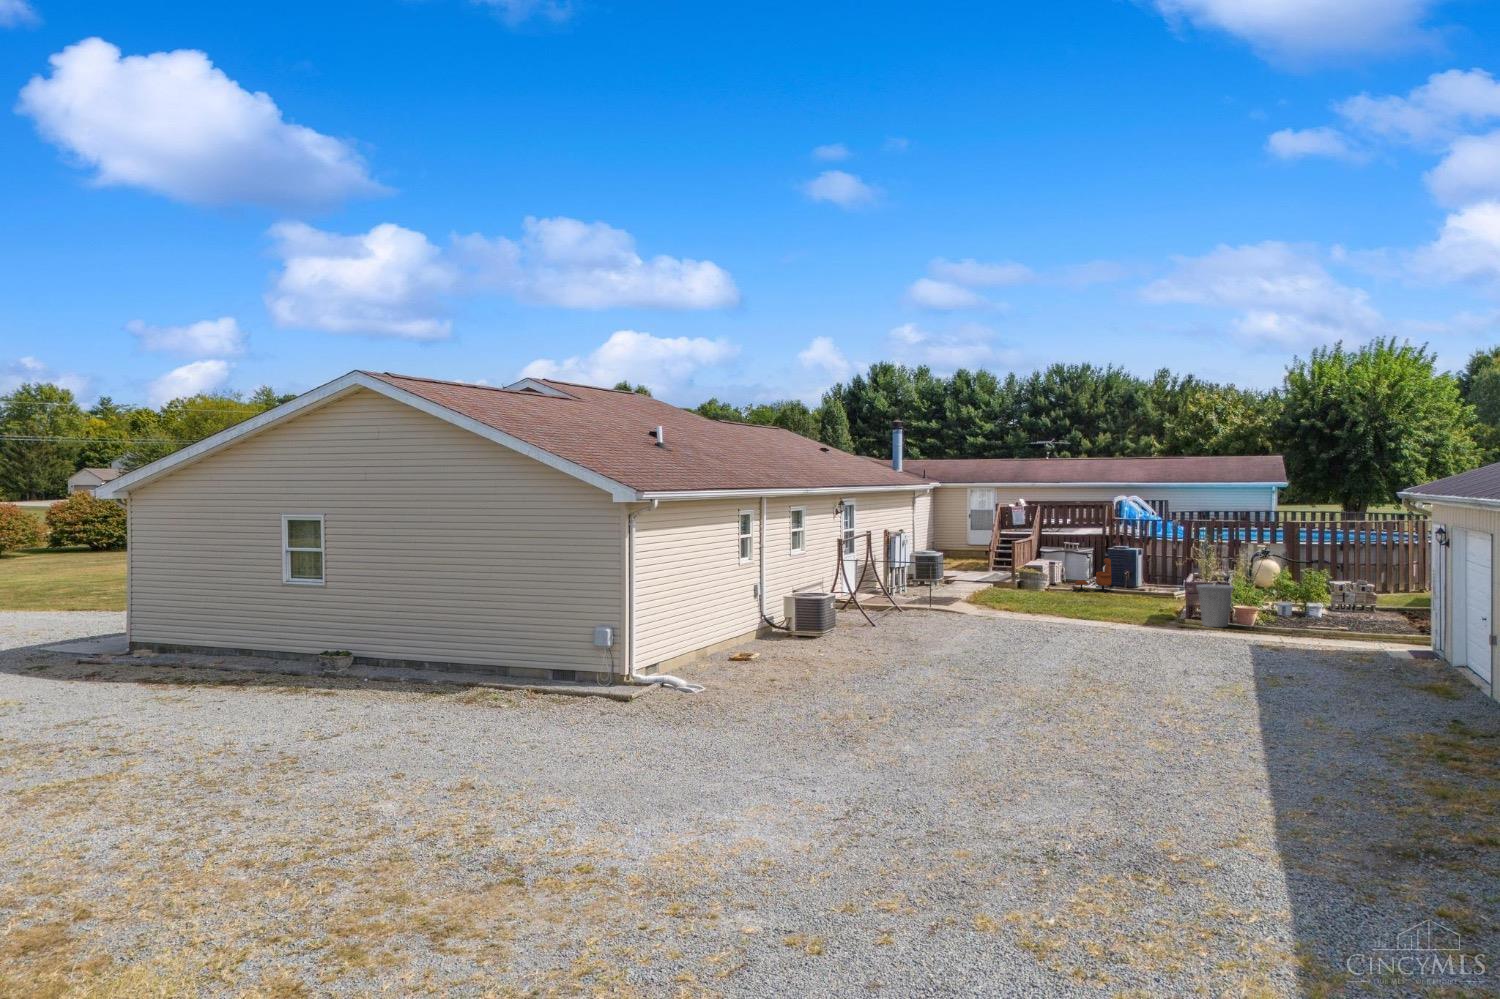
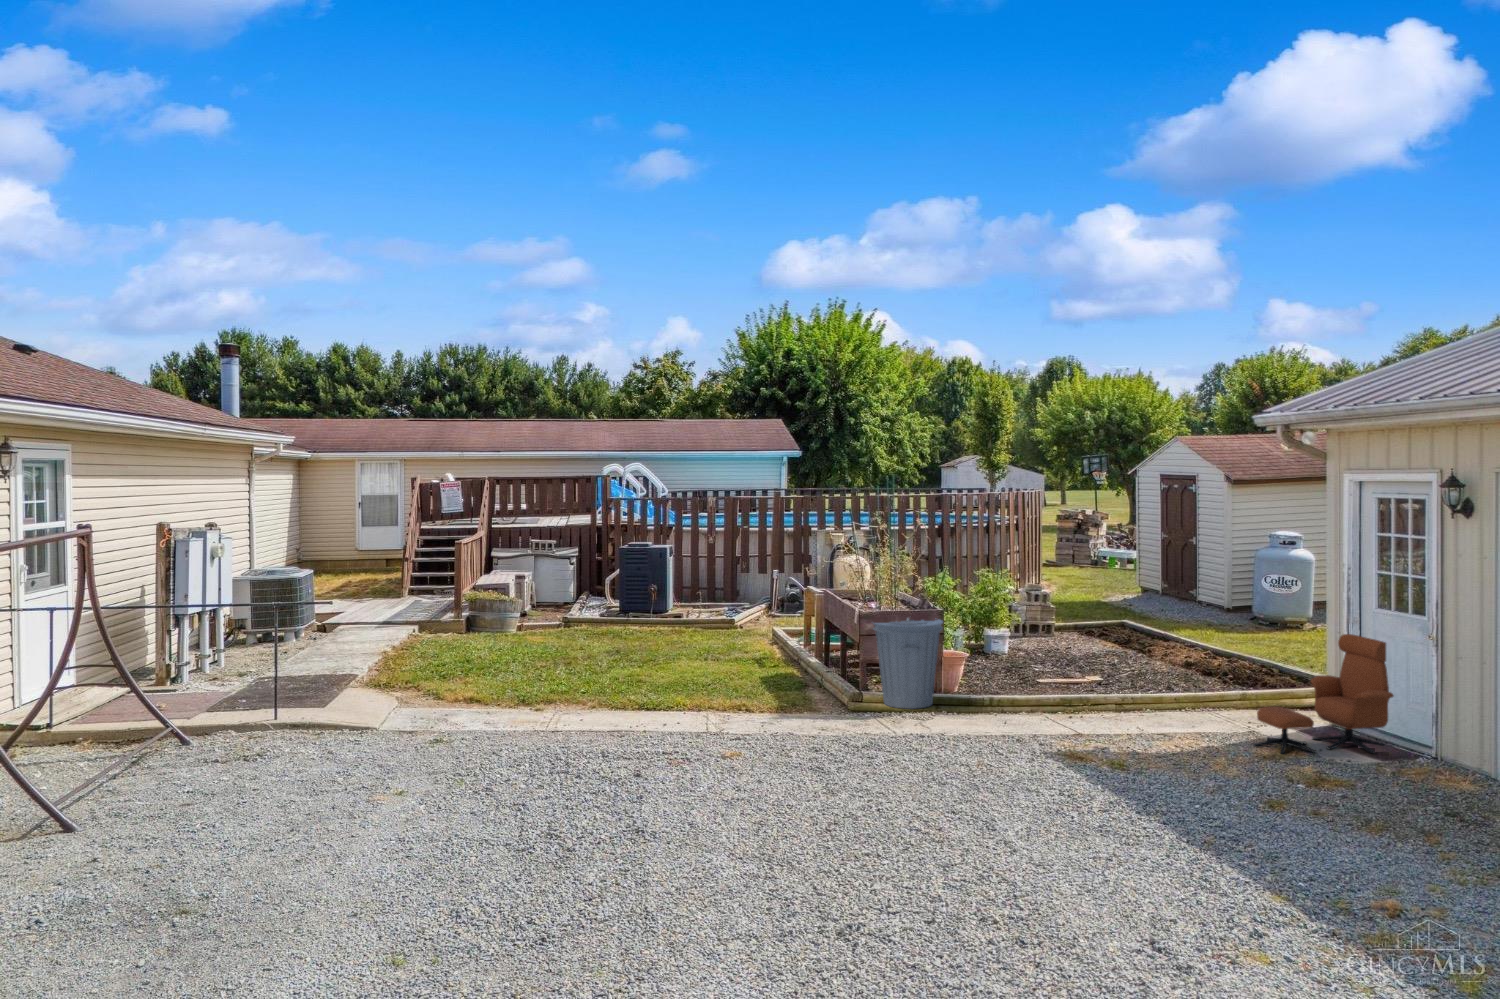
lounge chair: present [1073,558,1114,593] -> present [1253,634,1394,754]

